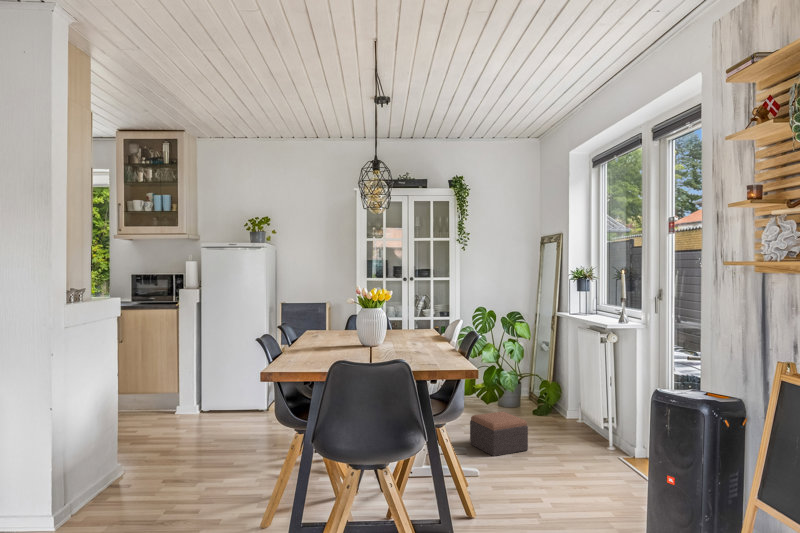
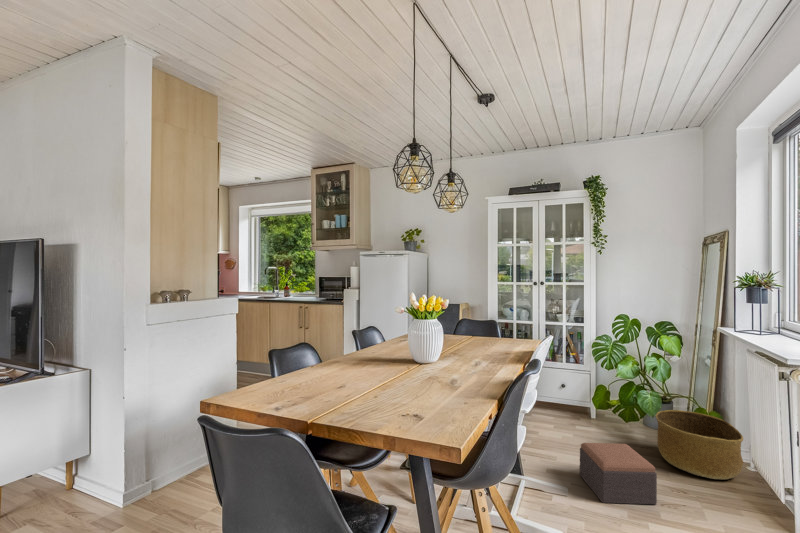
basket: none [517,384,576,430] -> present [656,410,744,479]

